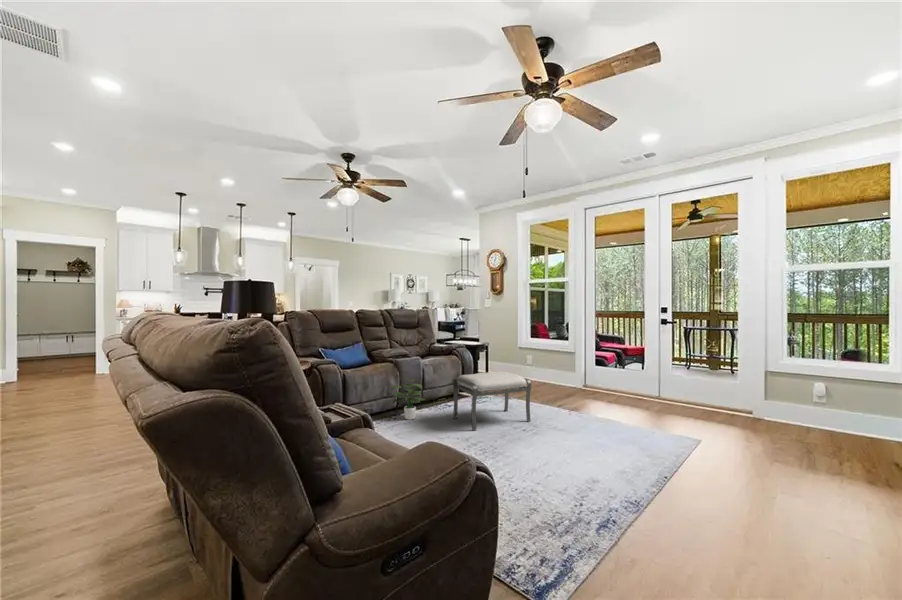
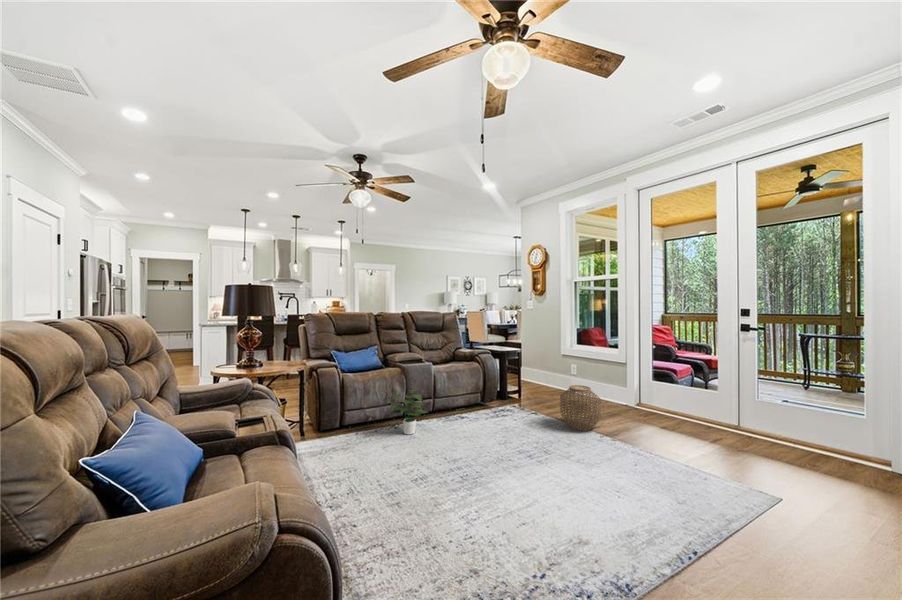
woven basket: none [531,371,564,408] -> present [560,385,601,431]
ottoman: present [453,372,531,430] -> none [457,385,549,457]

